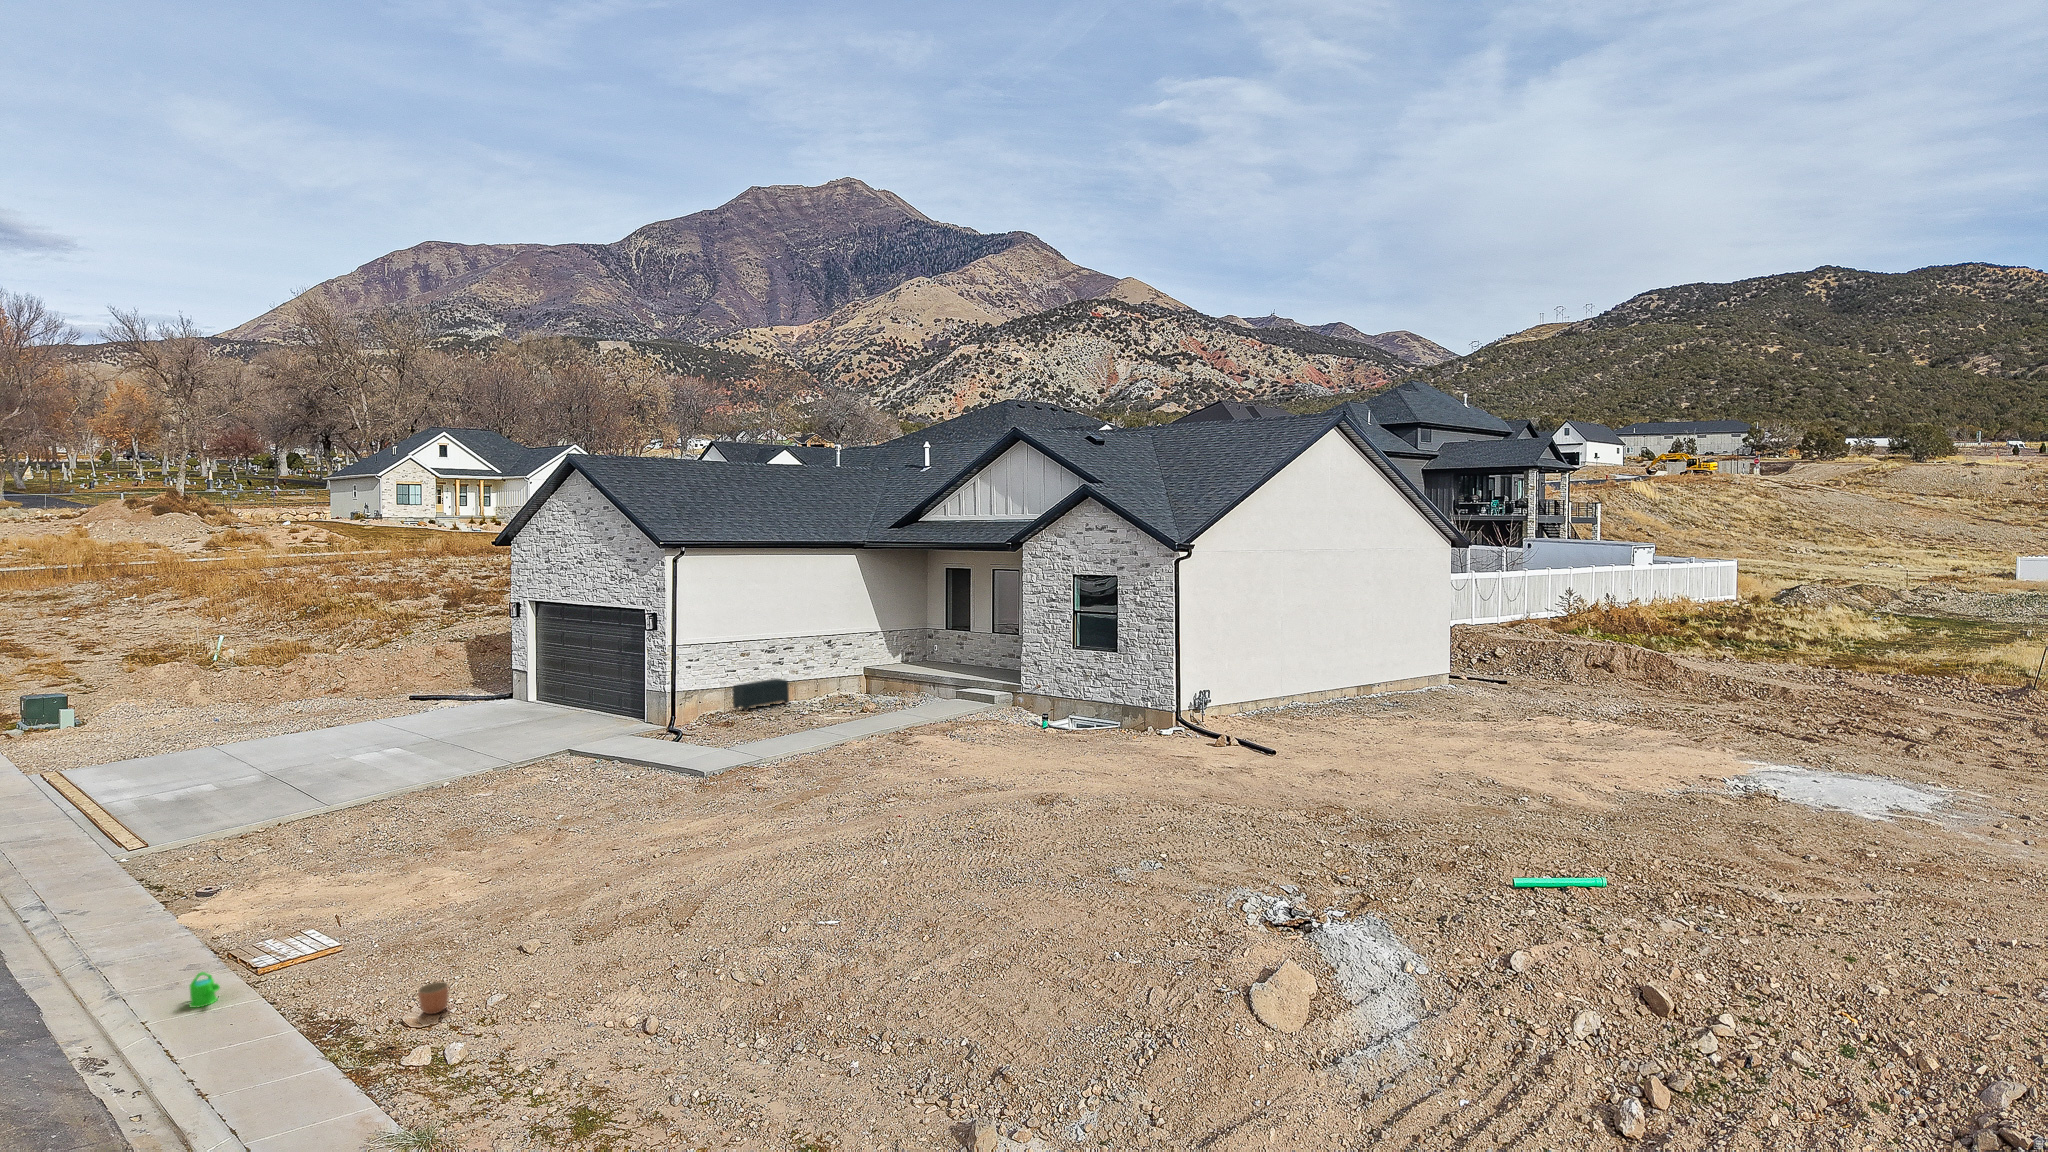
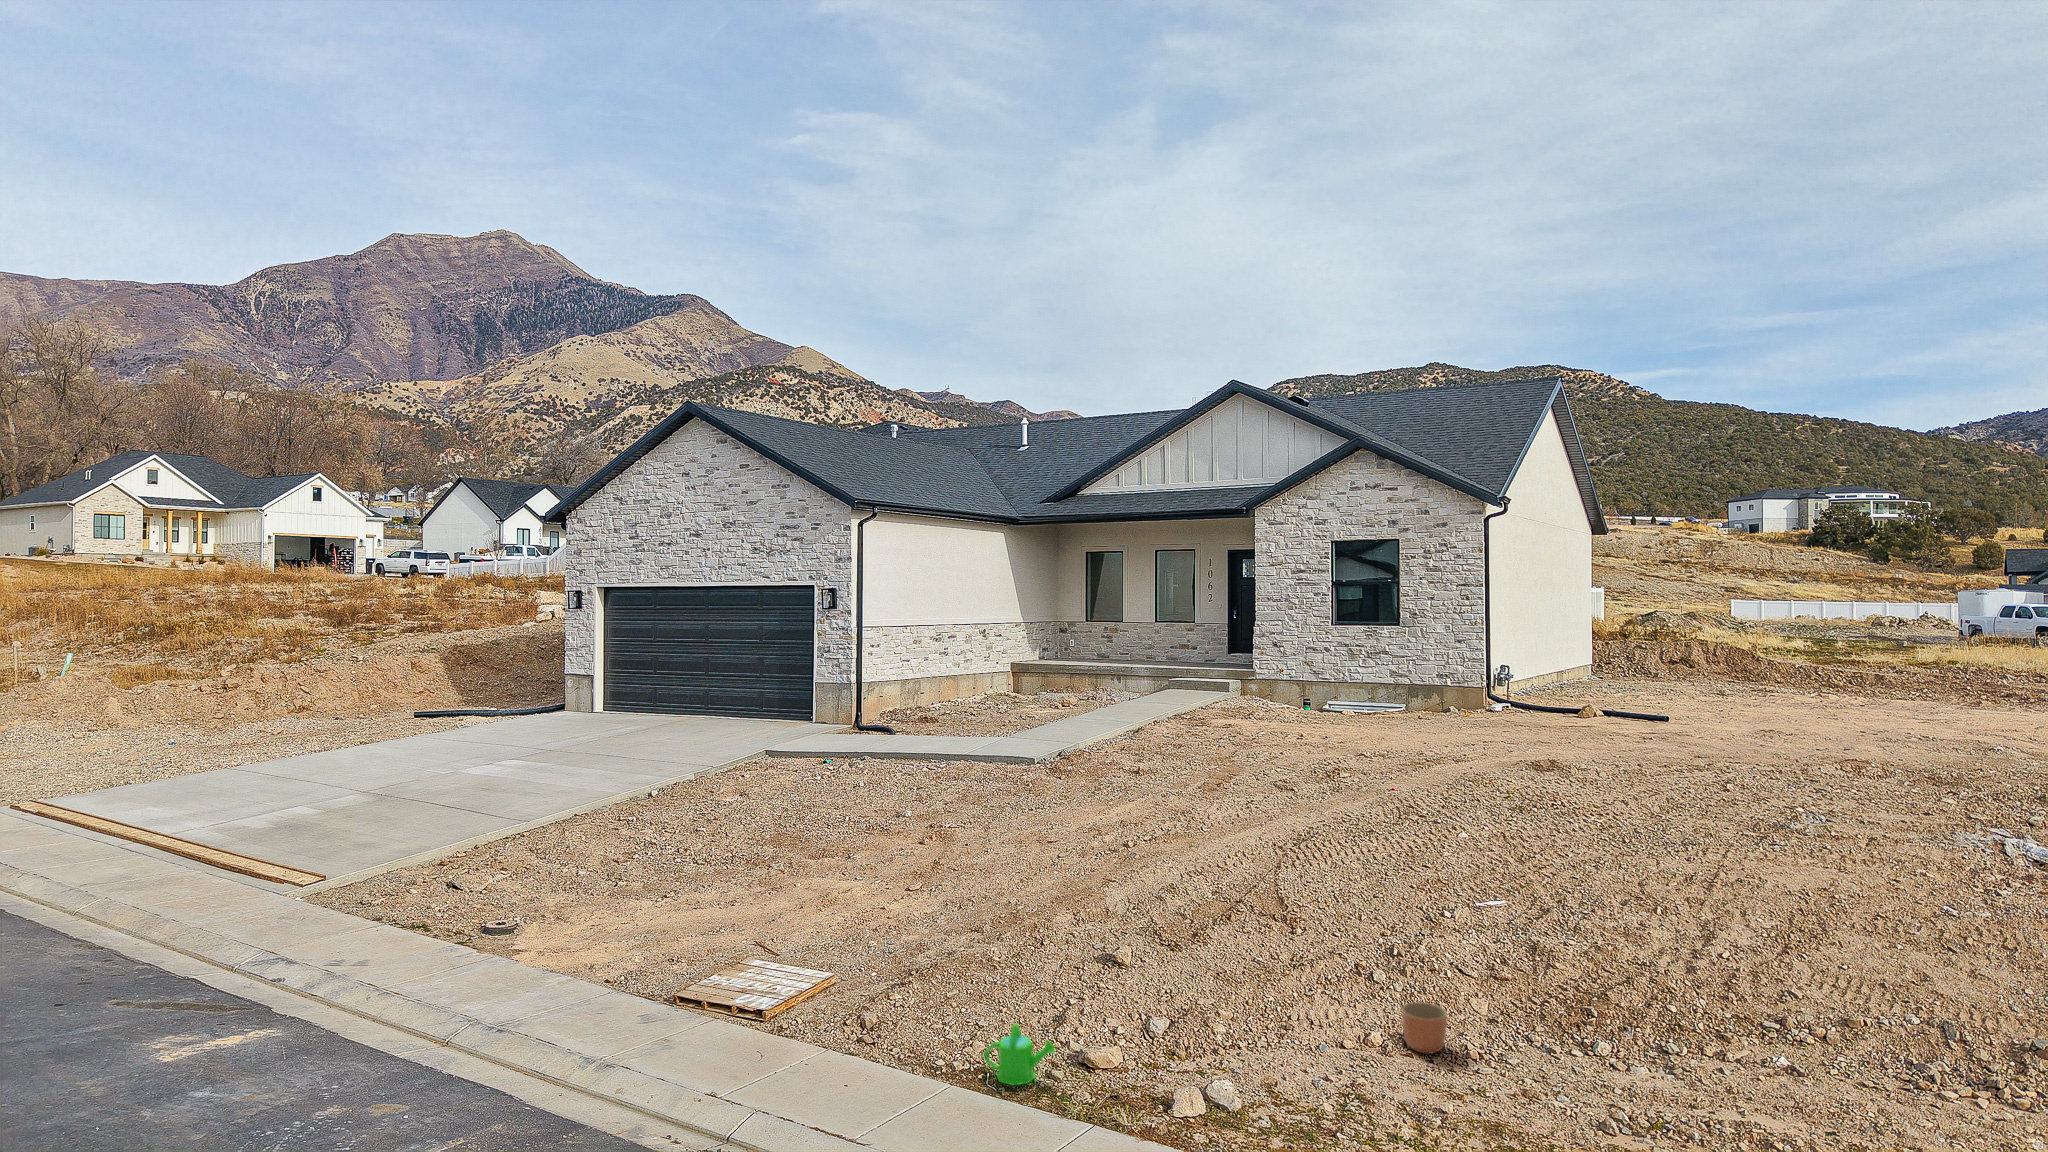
bench: present [732,678,789,711] -> none [909,674,969,712]

